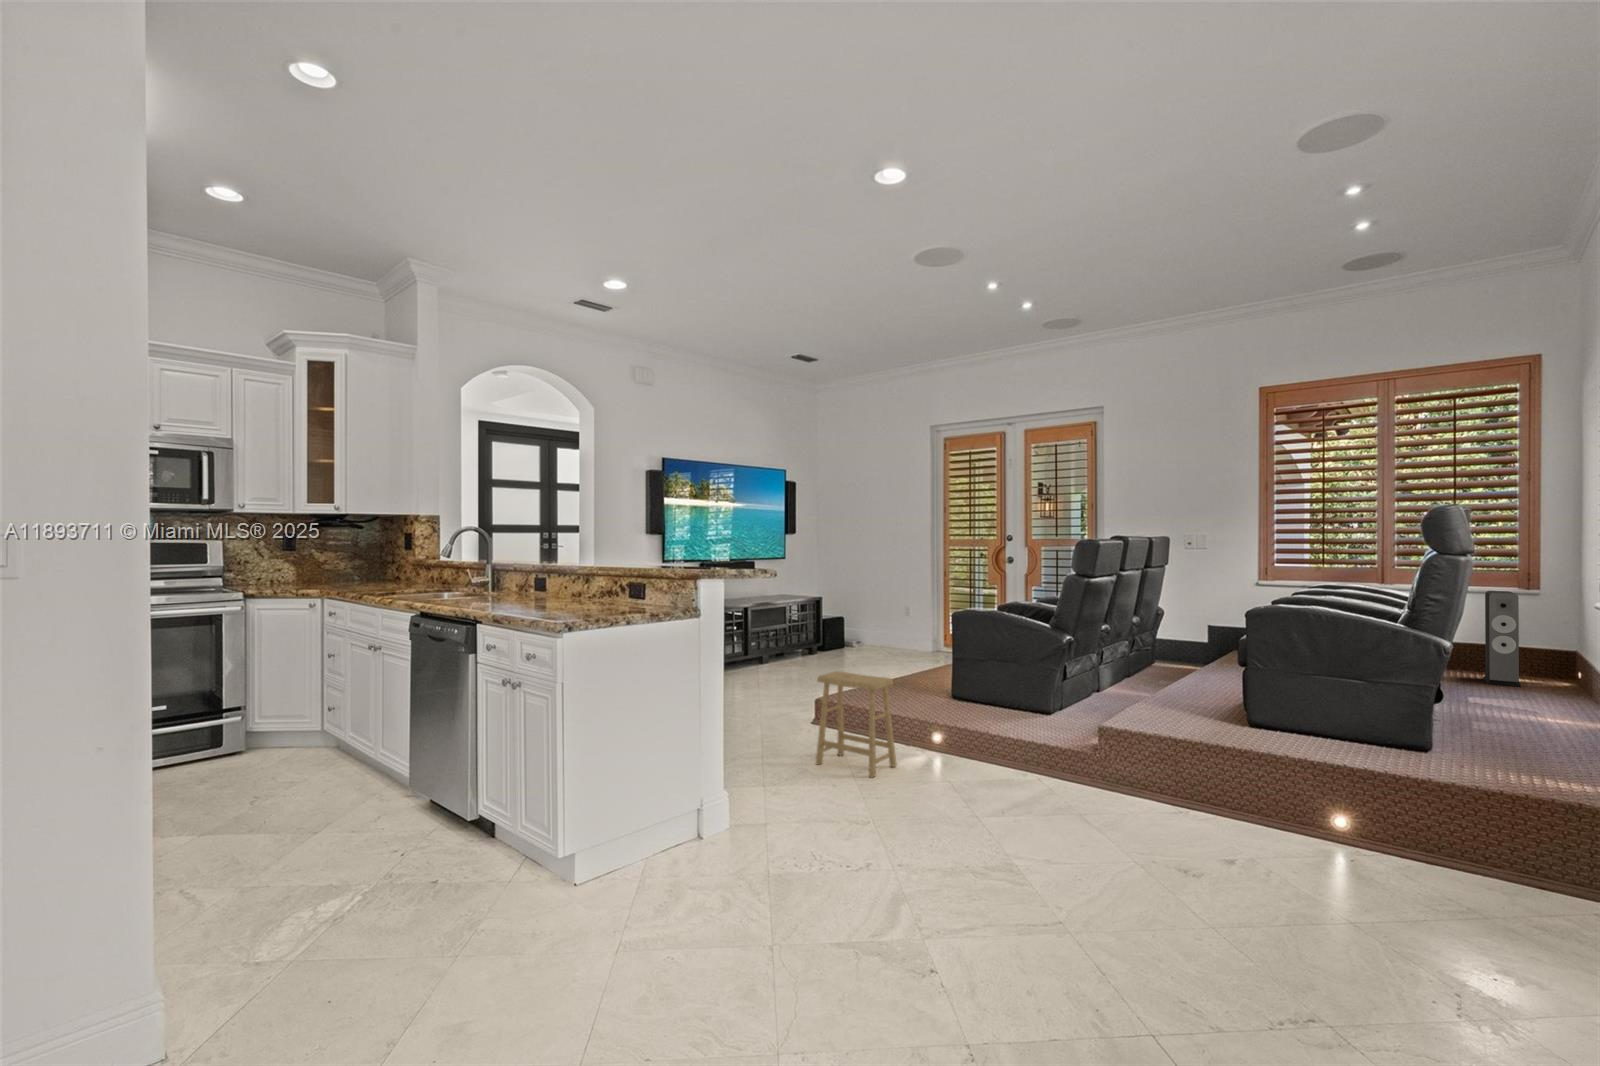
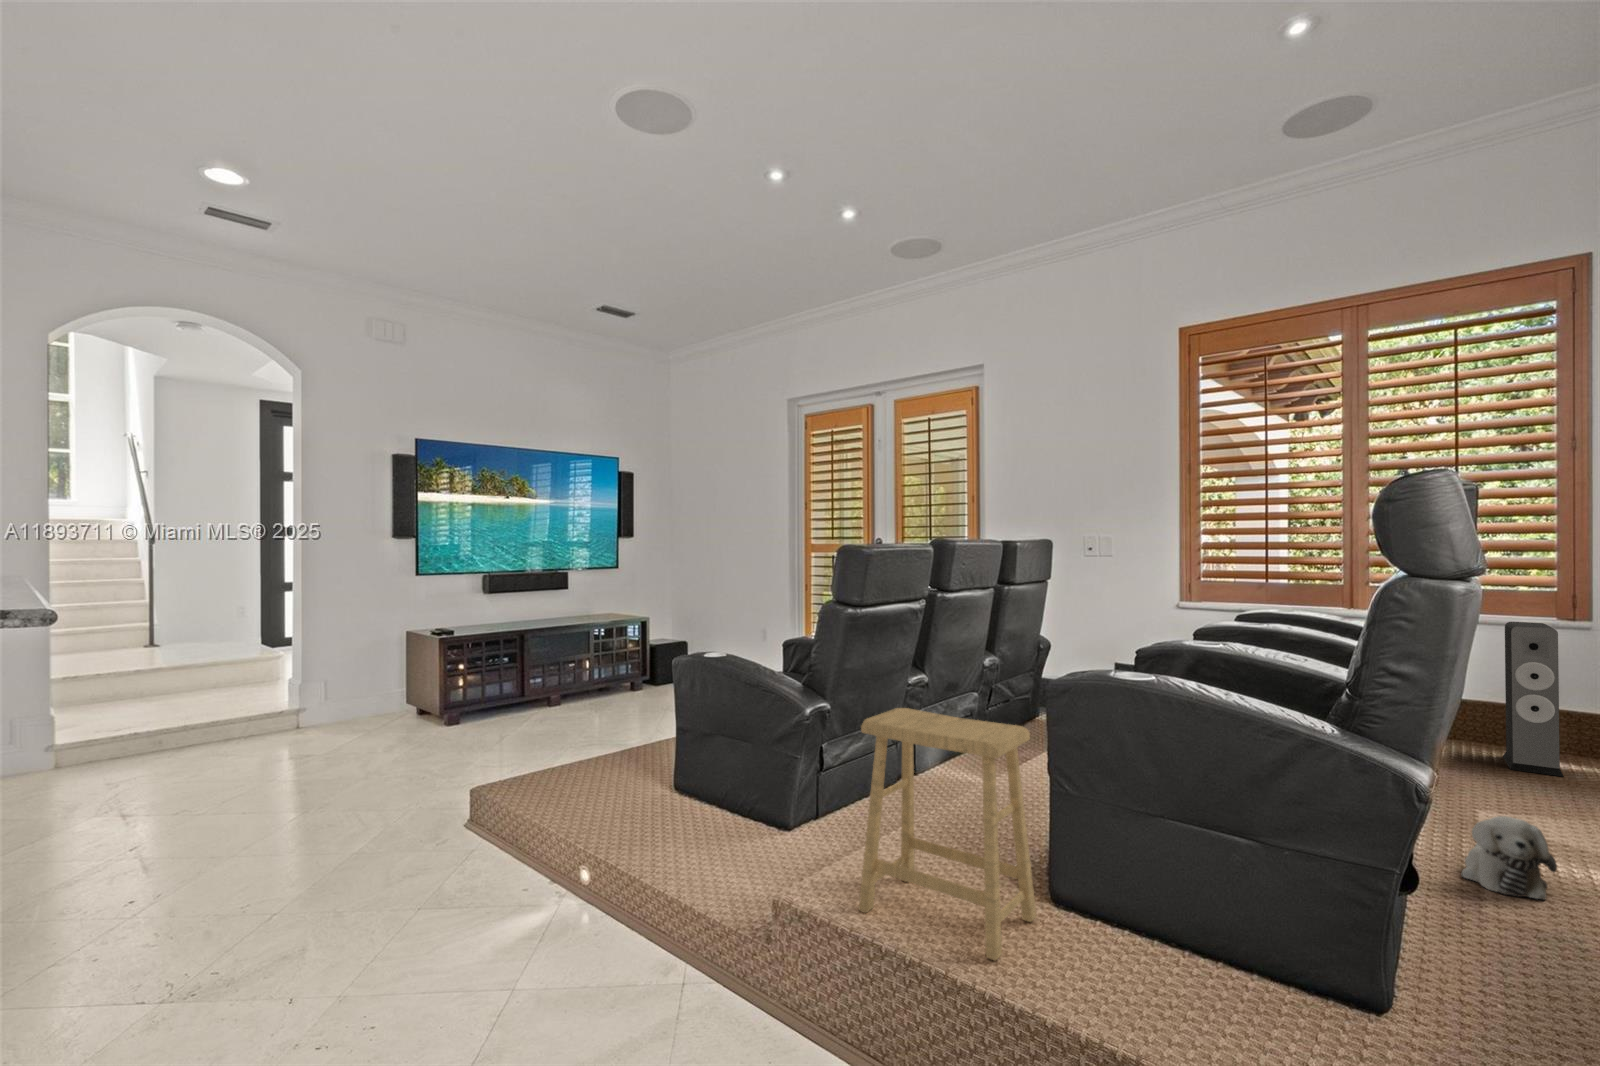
footstool: present [816,671,897,778] -> present [859,708,1036,960]
plush toy: none [1461,687,1512,729] -> present [1462,816,1557,900]

